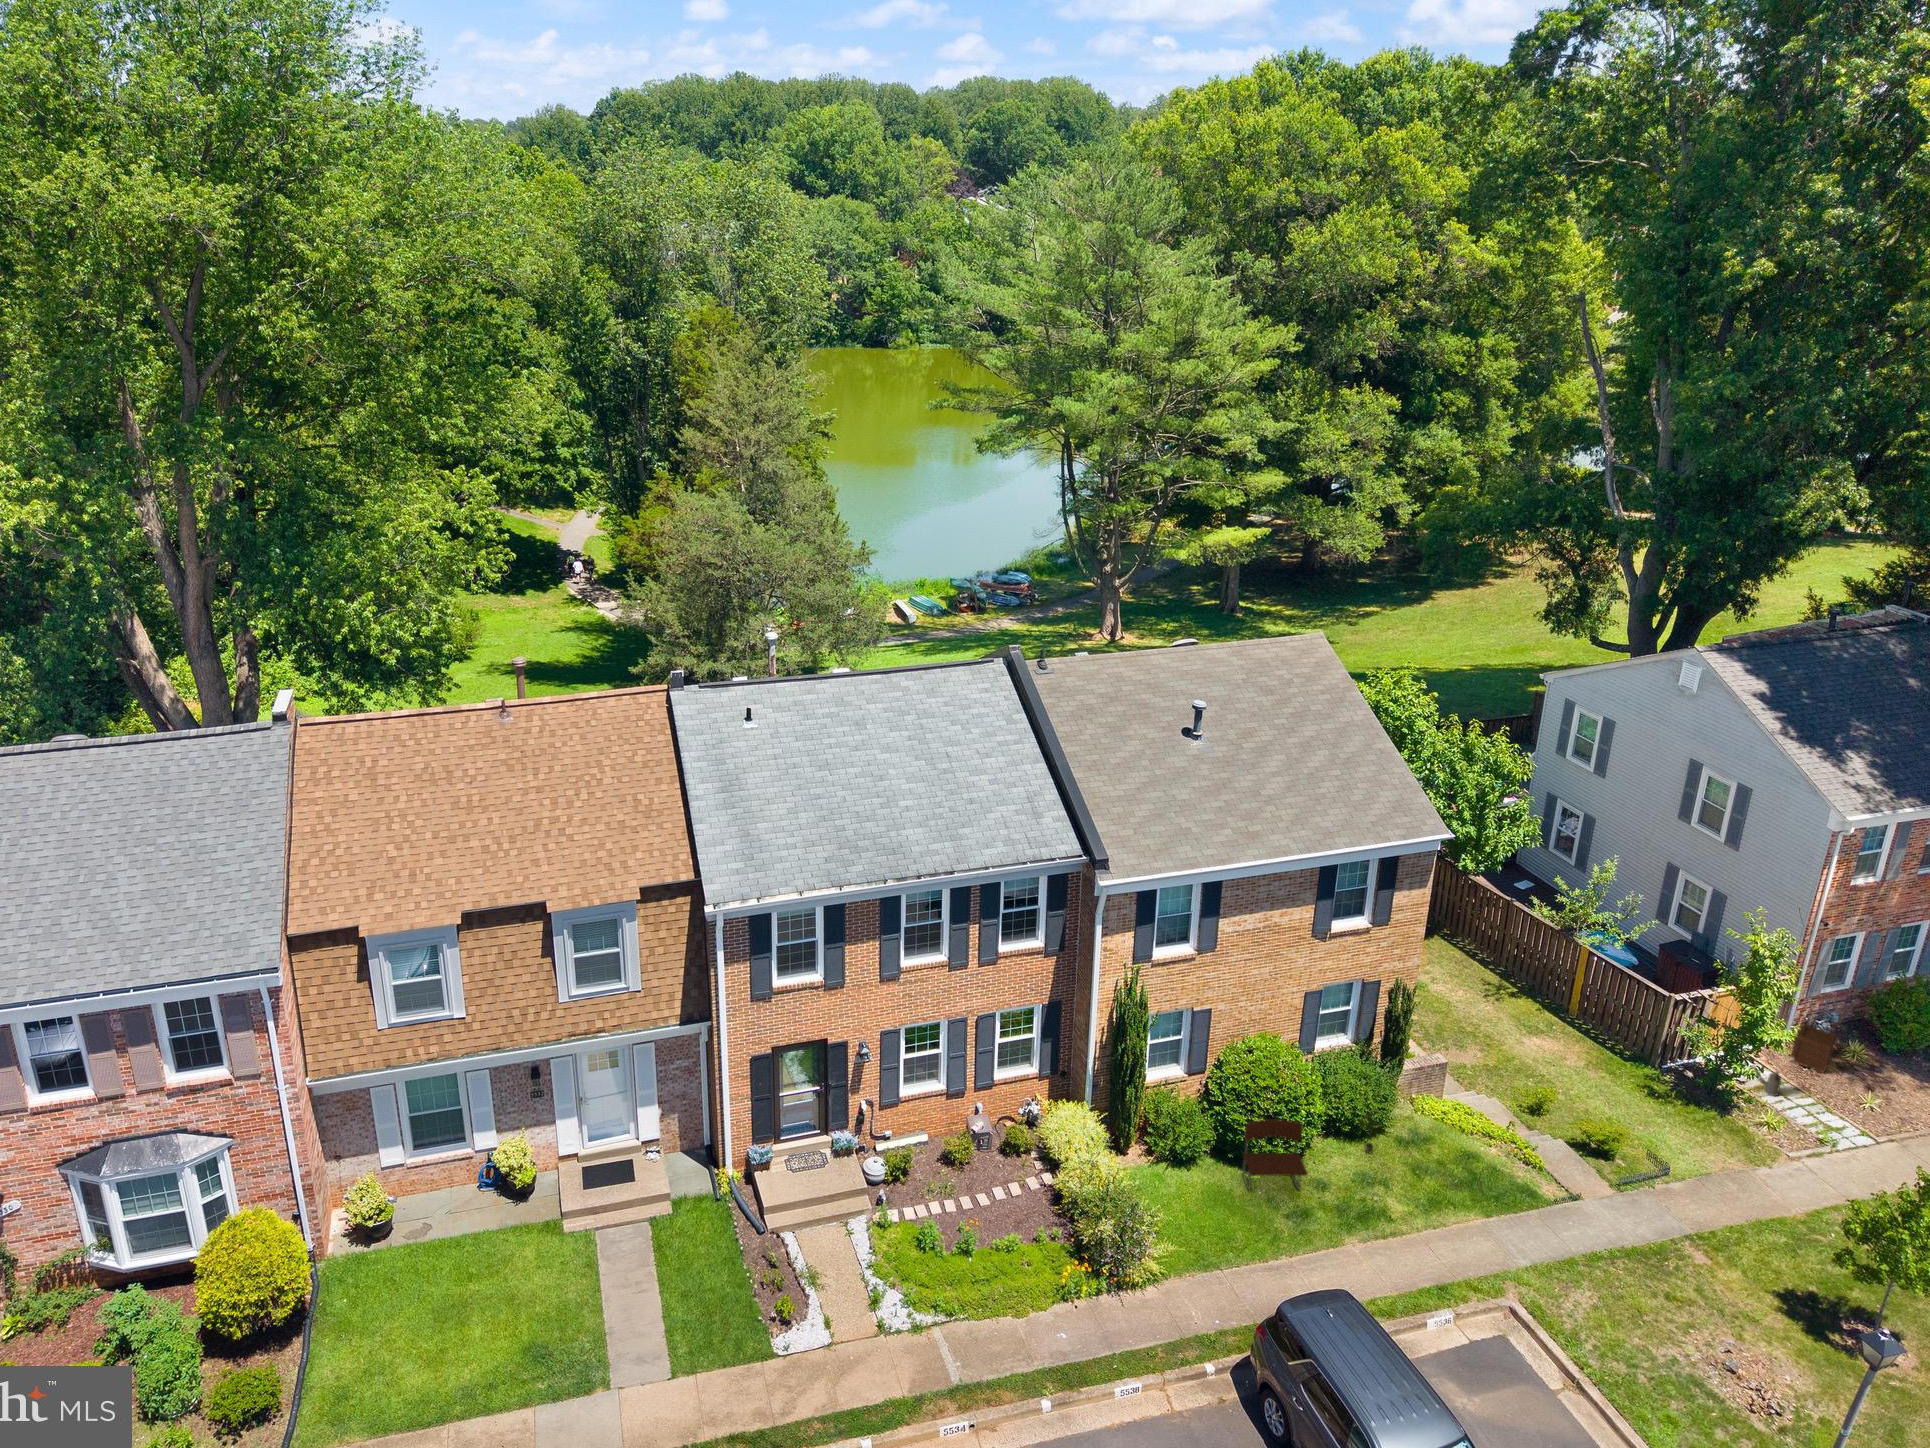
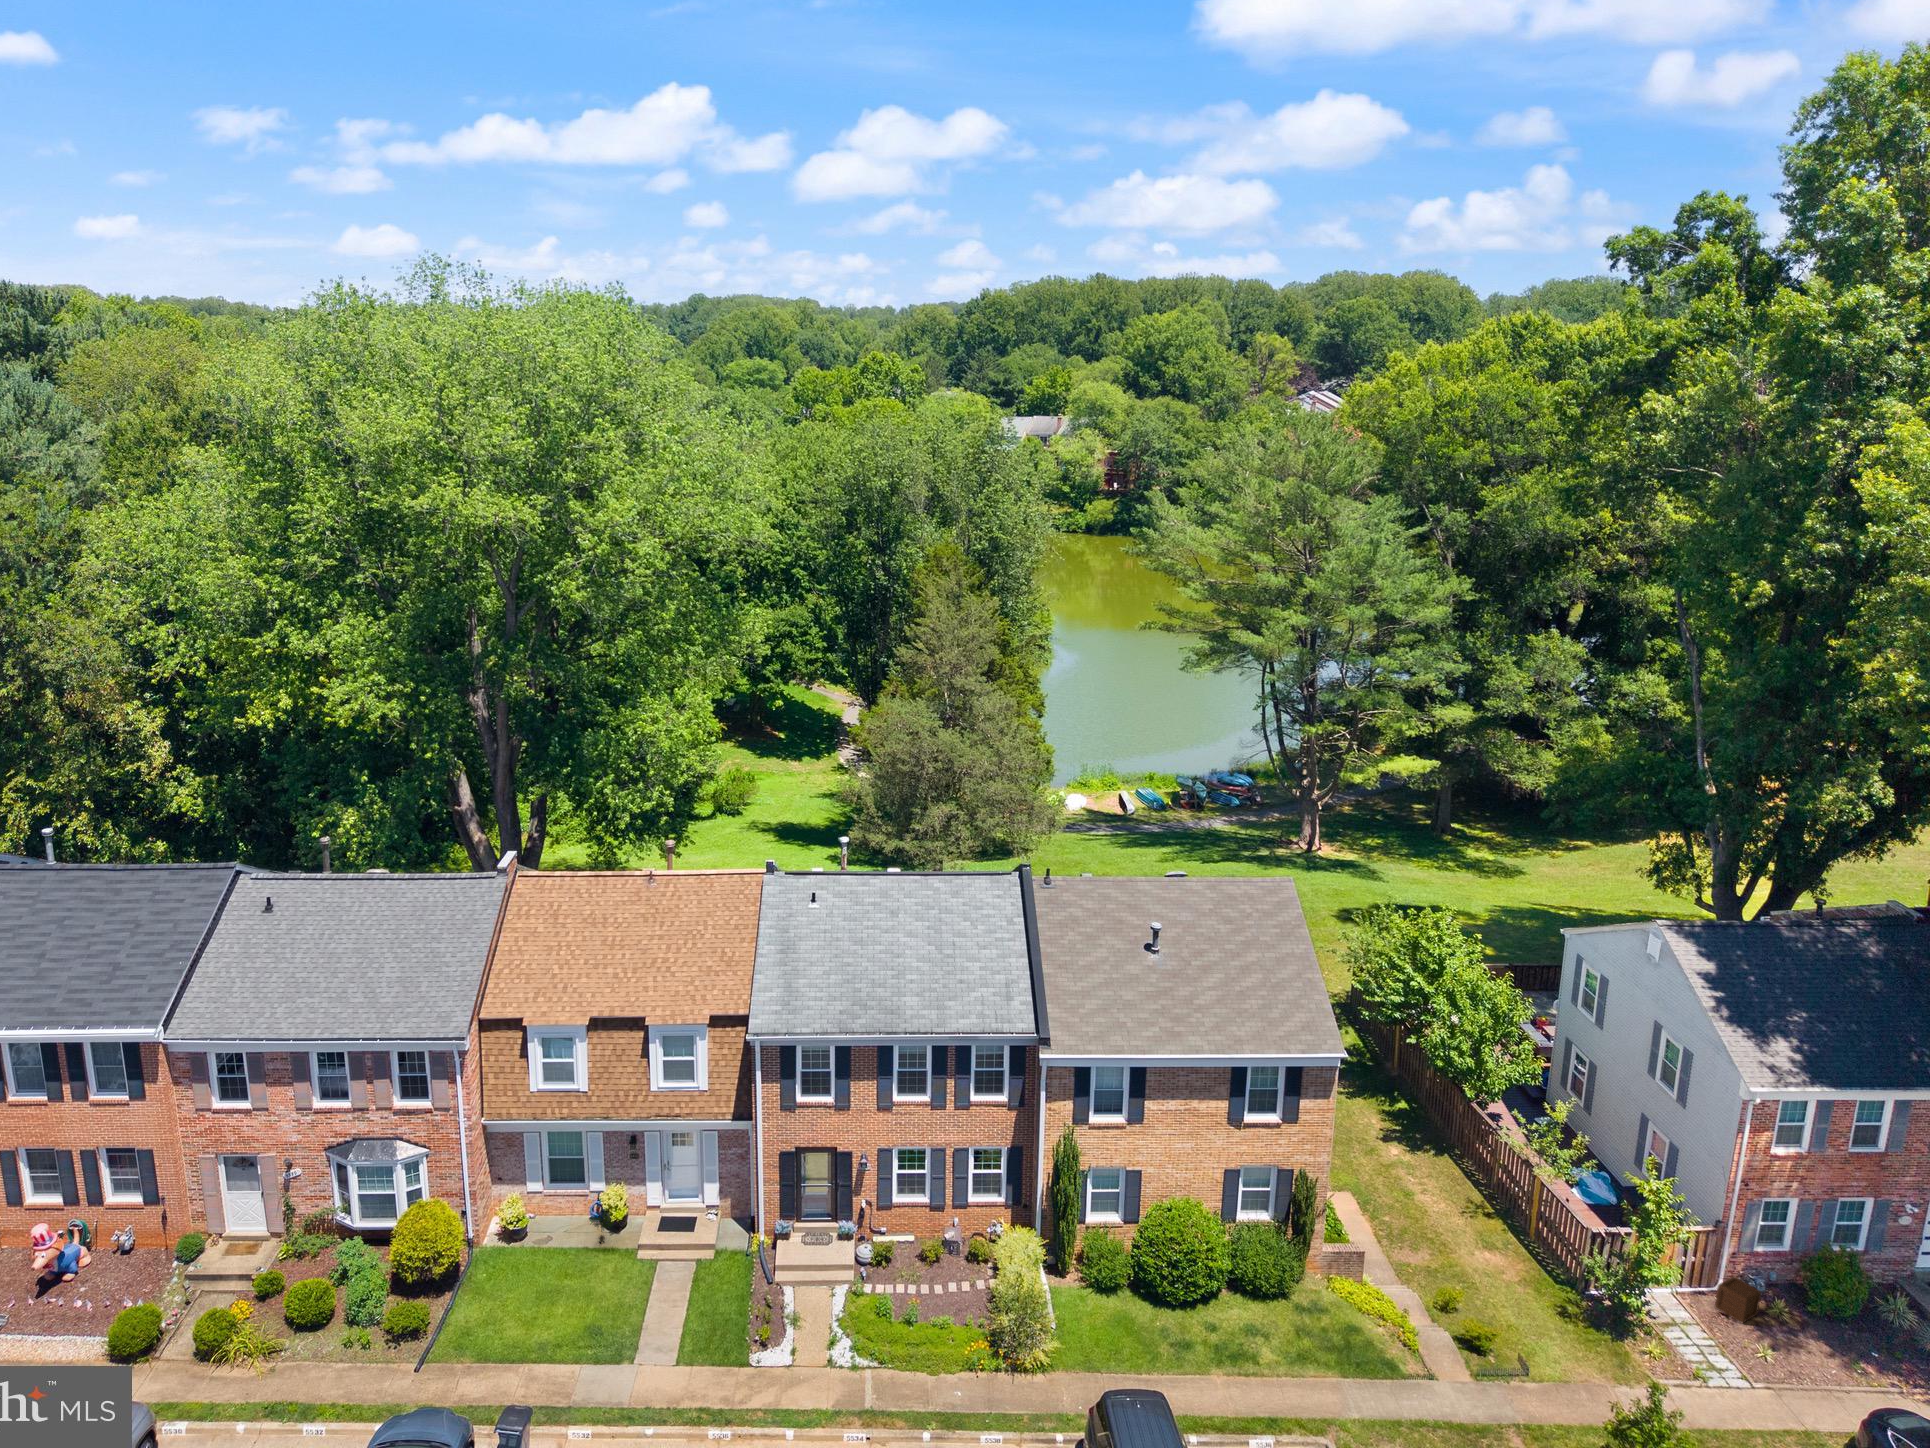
watering can: present [1754,1067,1781,1096] -> none [1661,1302,1687,1335]
potted plant: present [1359,1114,1382,1153] -> present [590,1212,611,1244]
bench: present [1242,1119,1308,1190] -> none [1149,1266,1198,1330]

